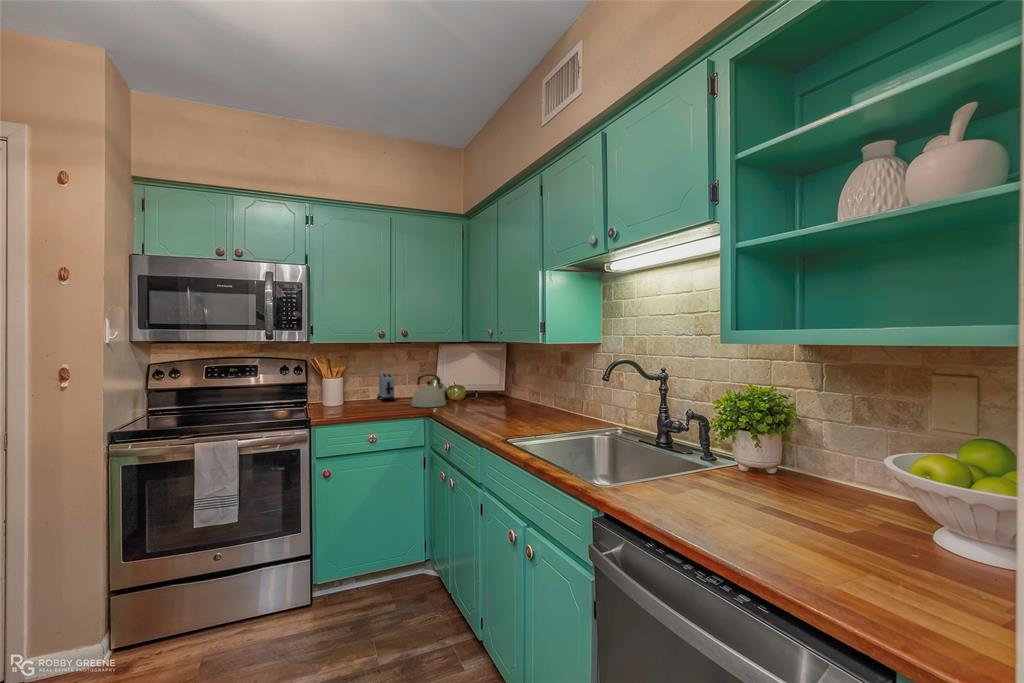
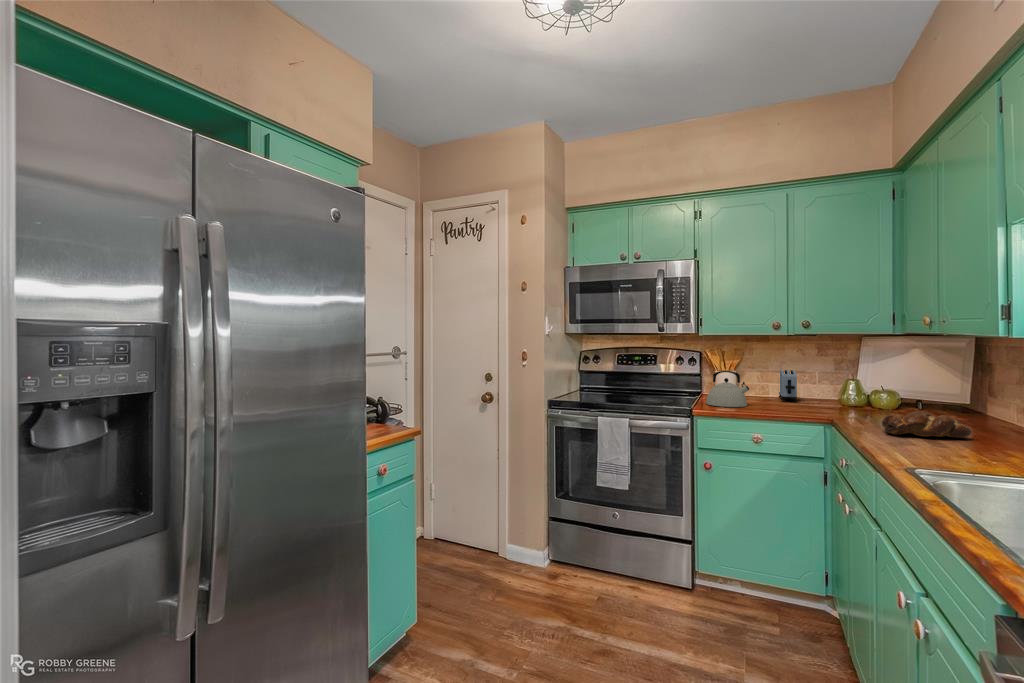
kettle: present [411,374,447,407] -> present [706,371,749,407]
bread loaf: none [469,398,518,418] -> present [882,411,972,438]

